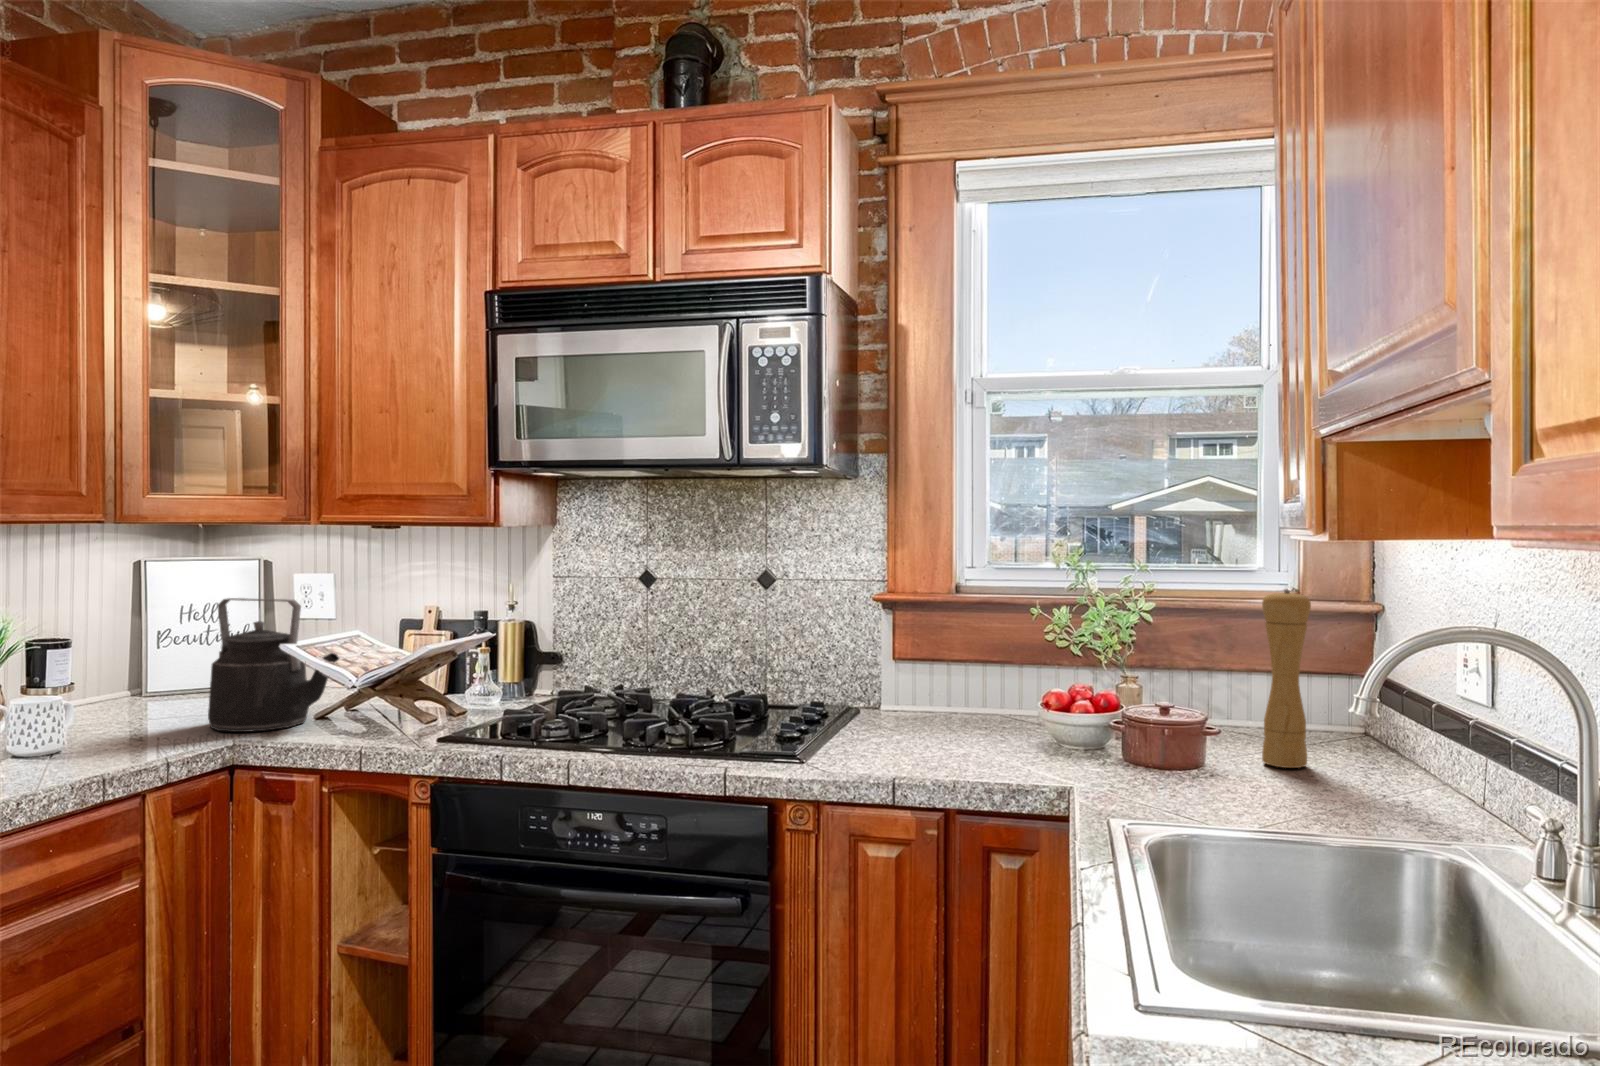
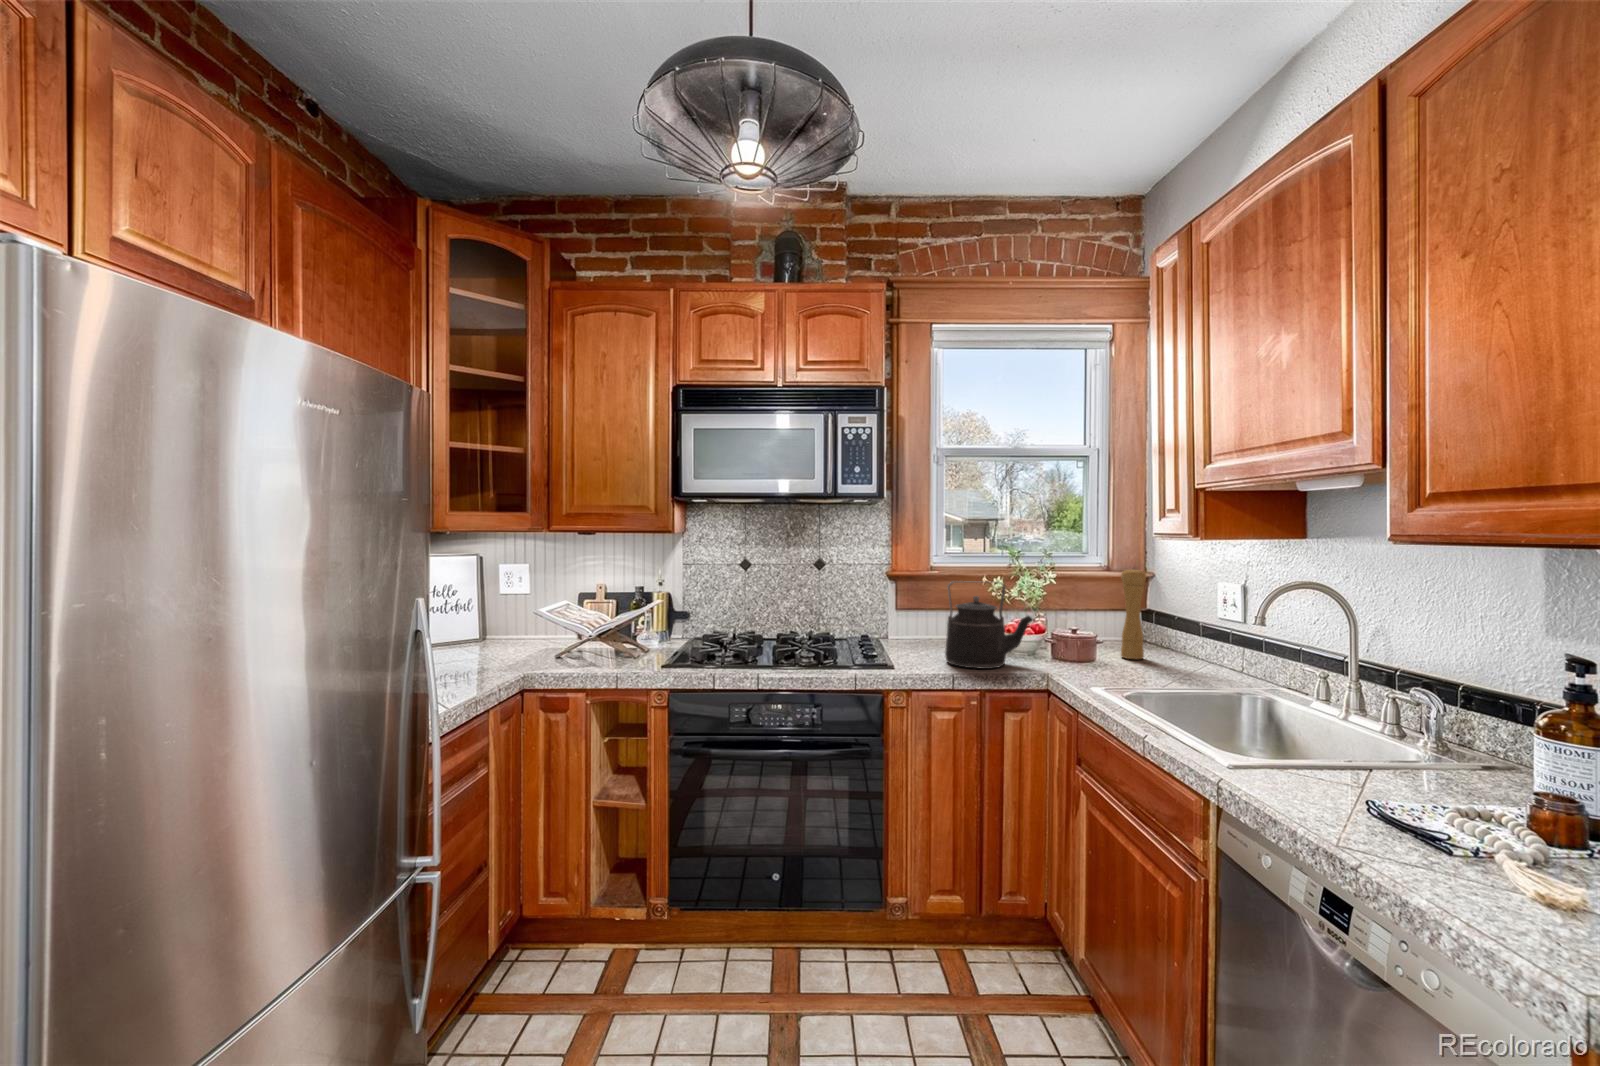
kettle: present [208,598,339,732] -> present [945,581,1033,669]

